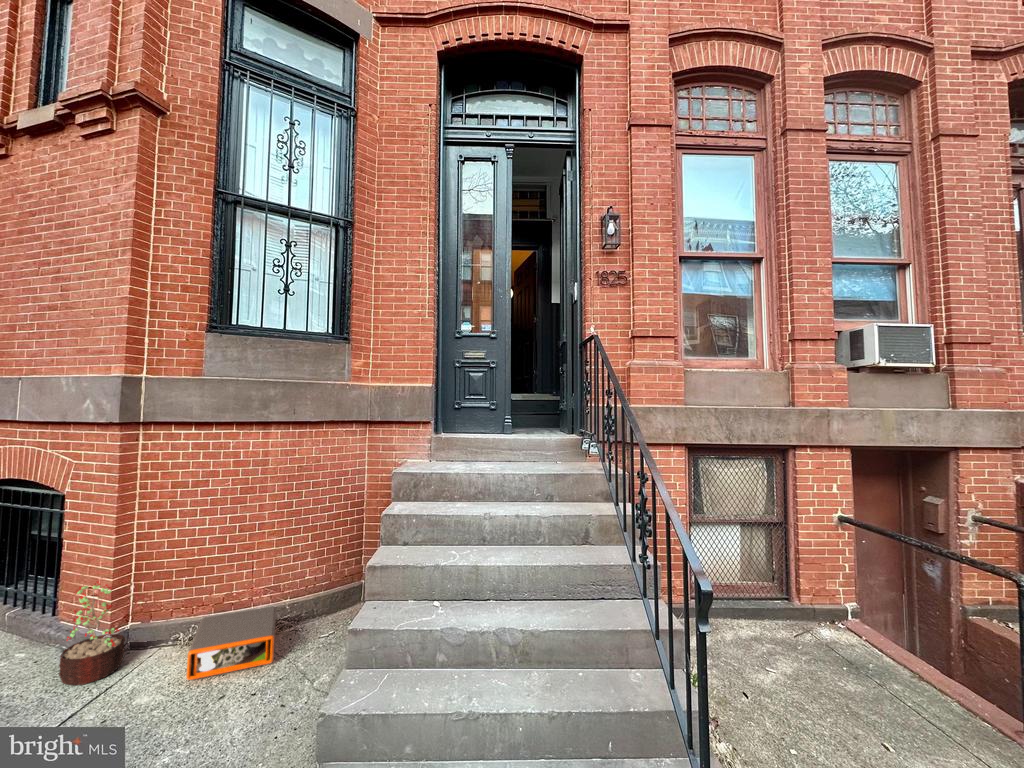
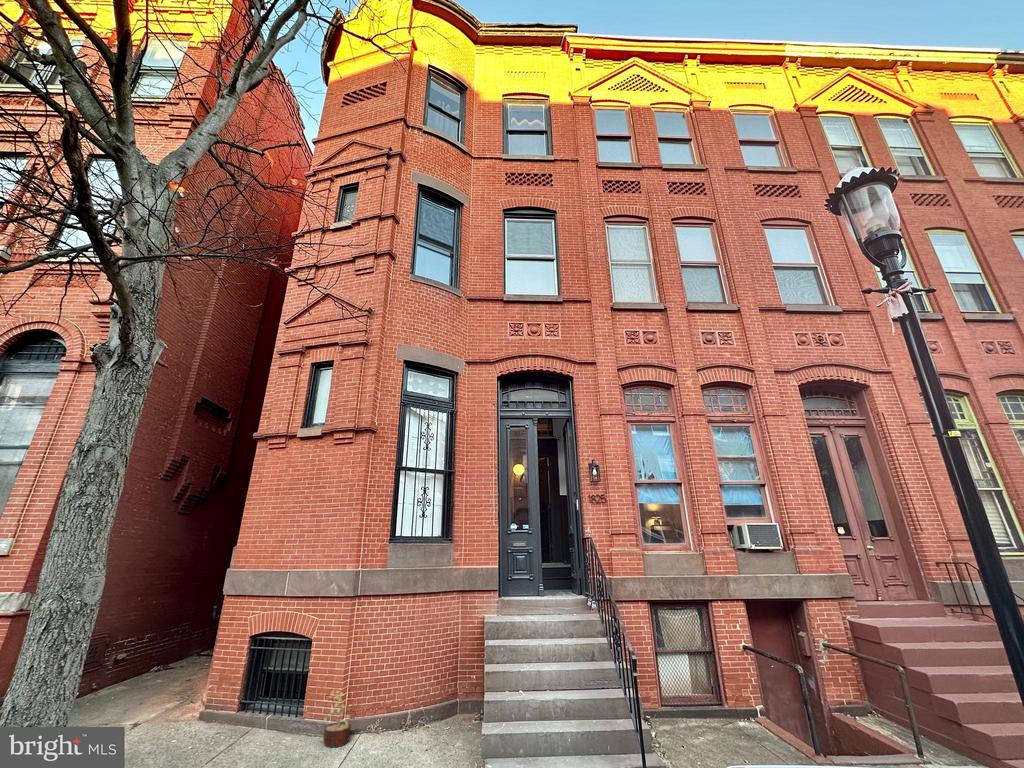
storage box: present [186,606,276,680] -> none [381,710,430,744]

